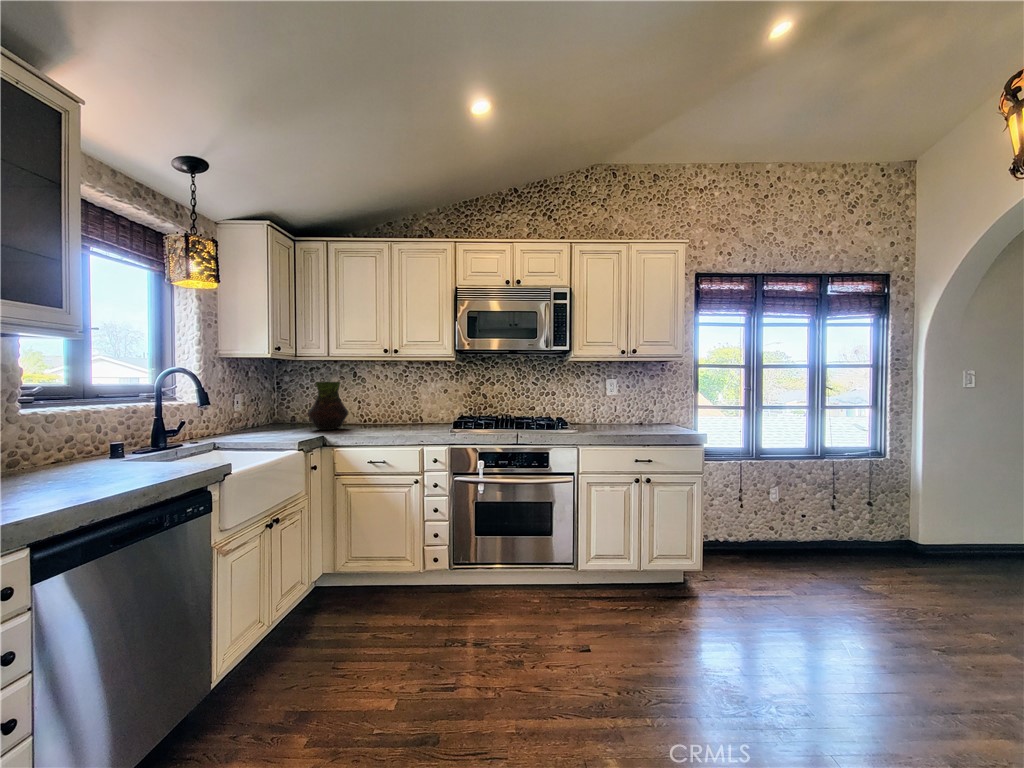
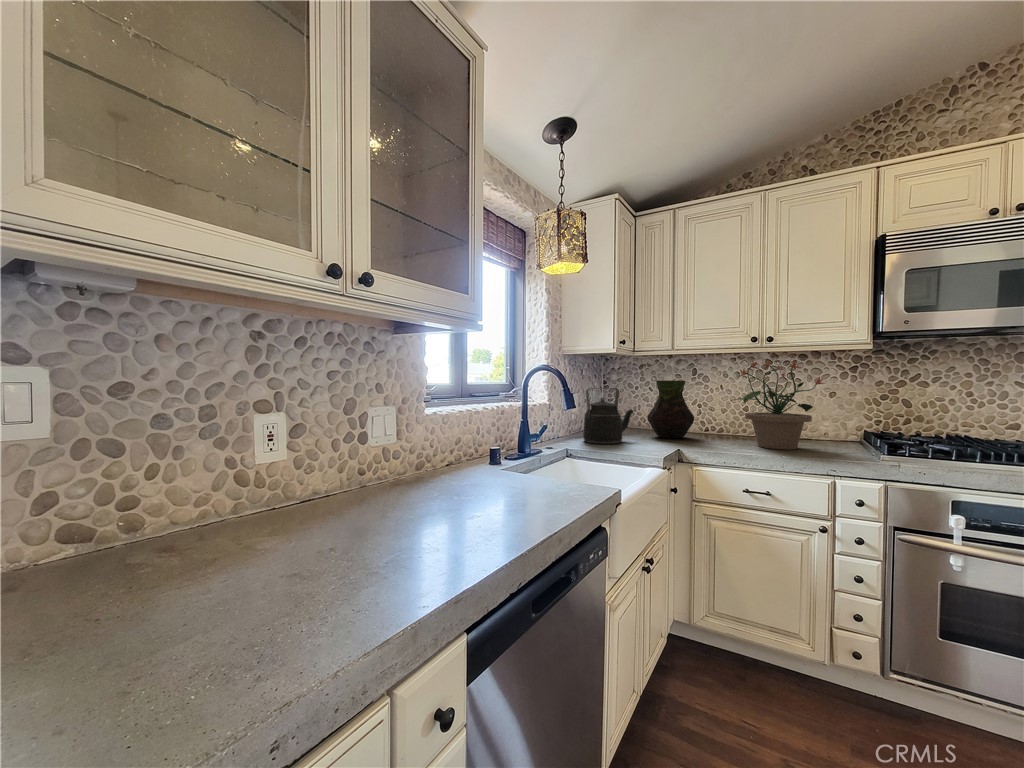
potted plant: none [370,366,428,431] -> present [731,361,825,450]
kettle: none [238,389,291,438] -> present [583,388,633,444]

